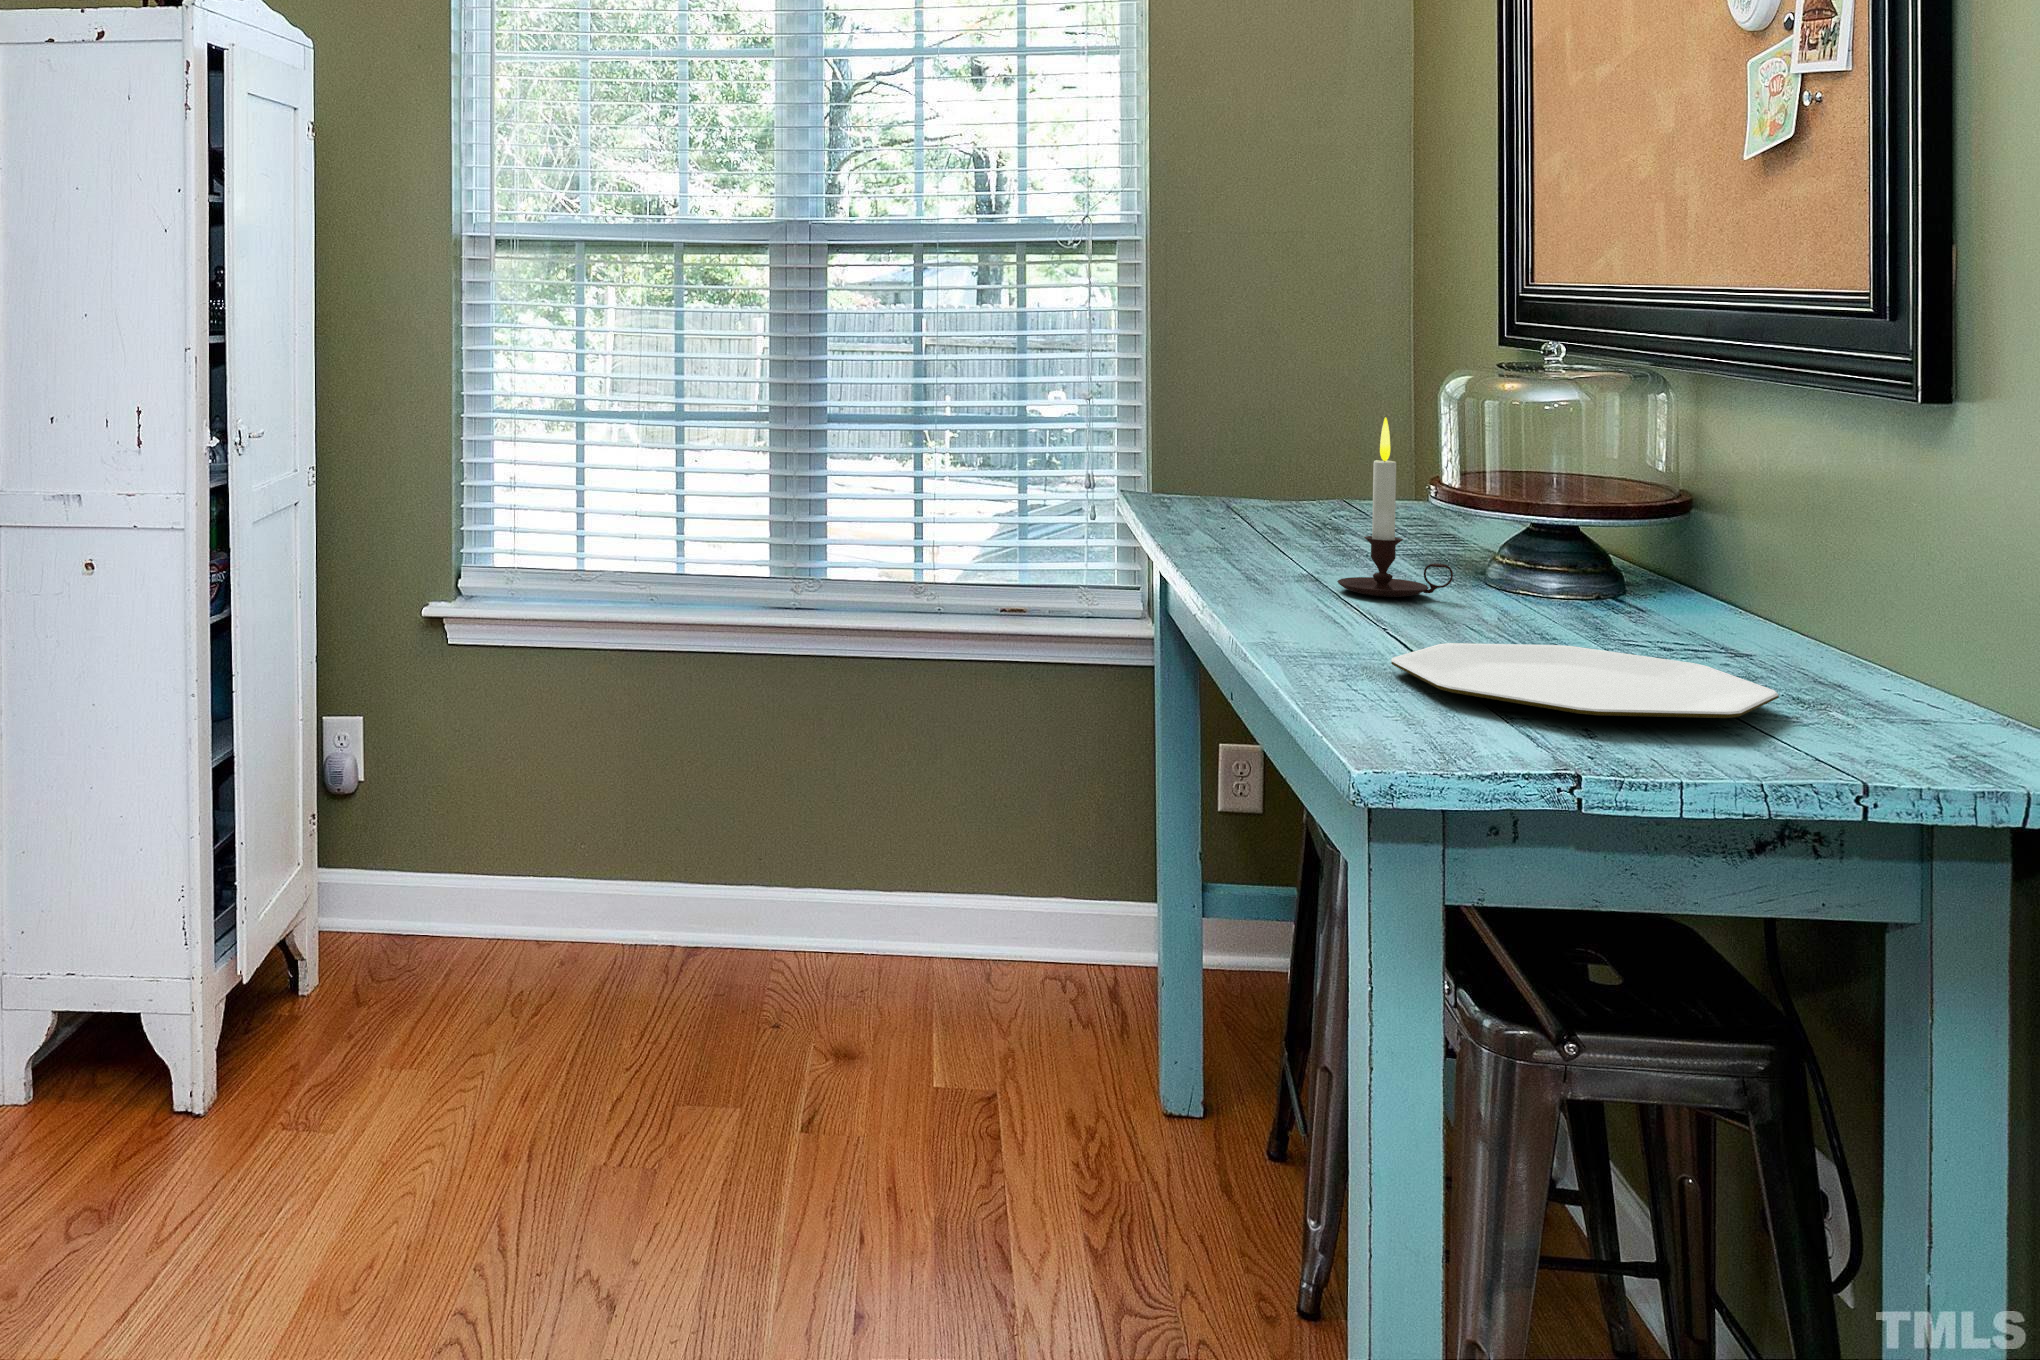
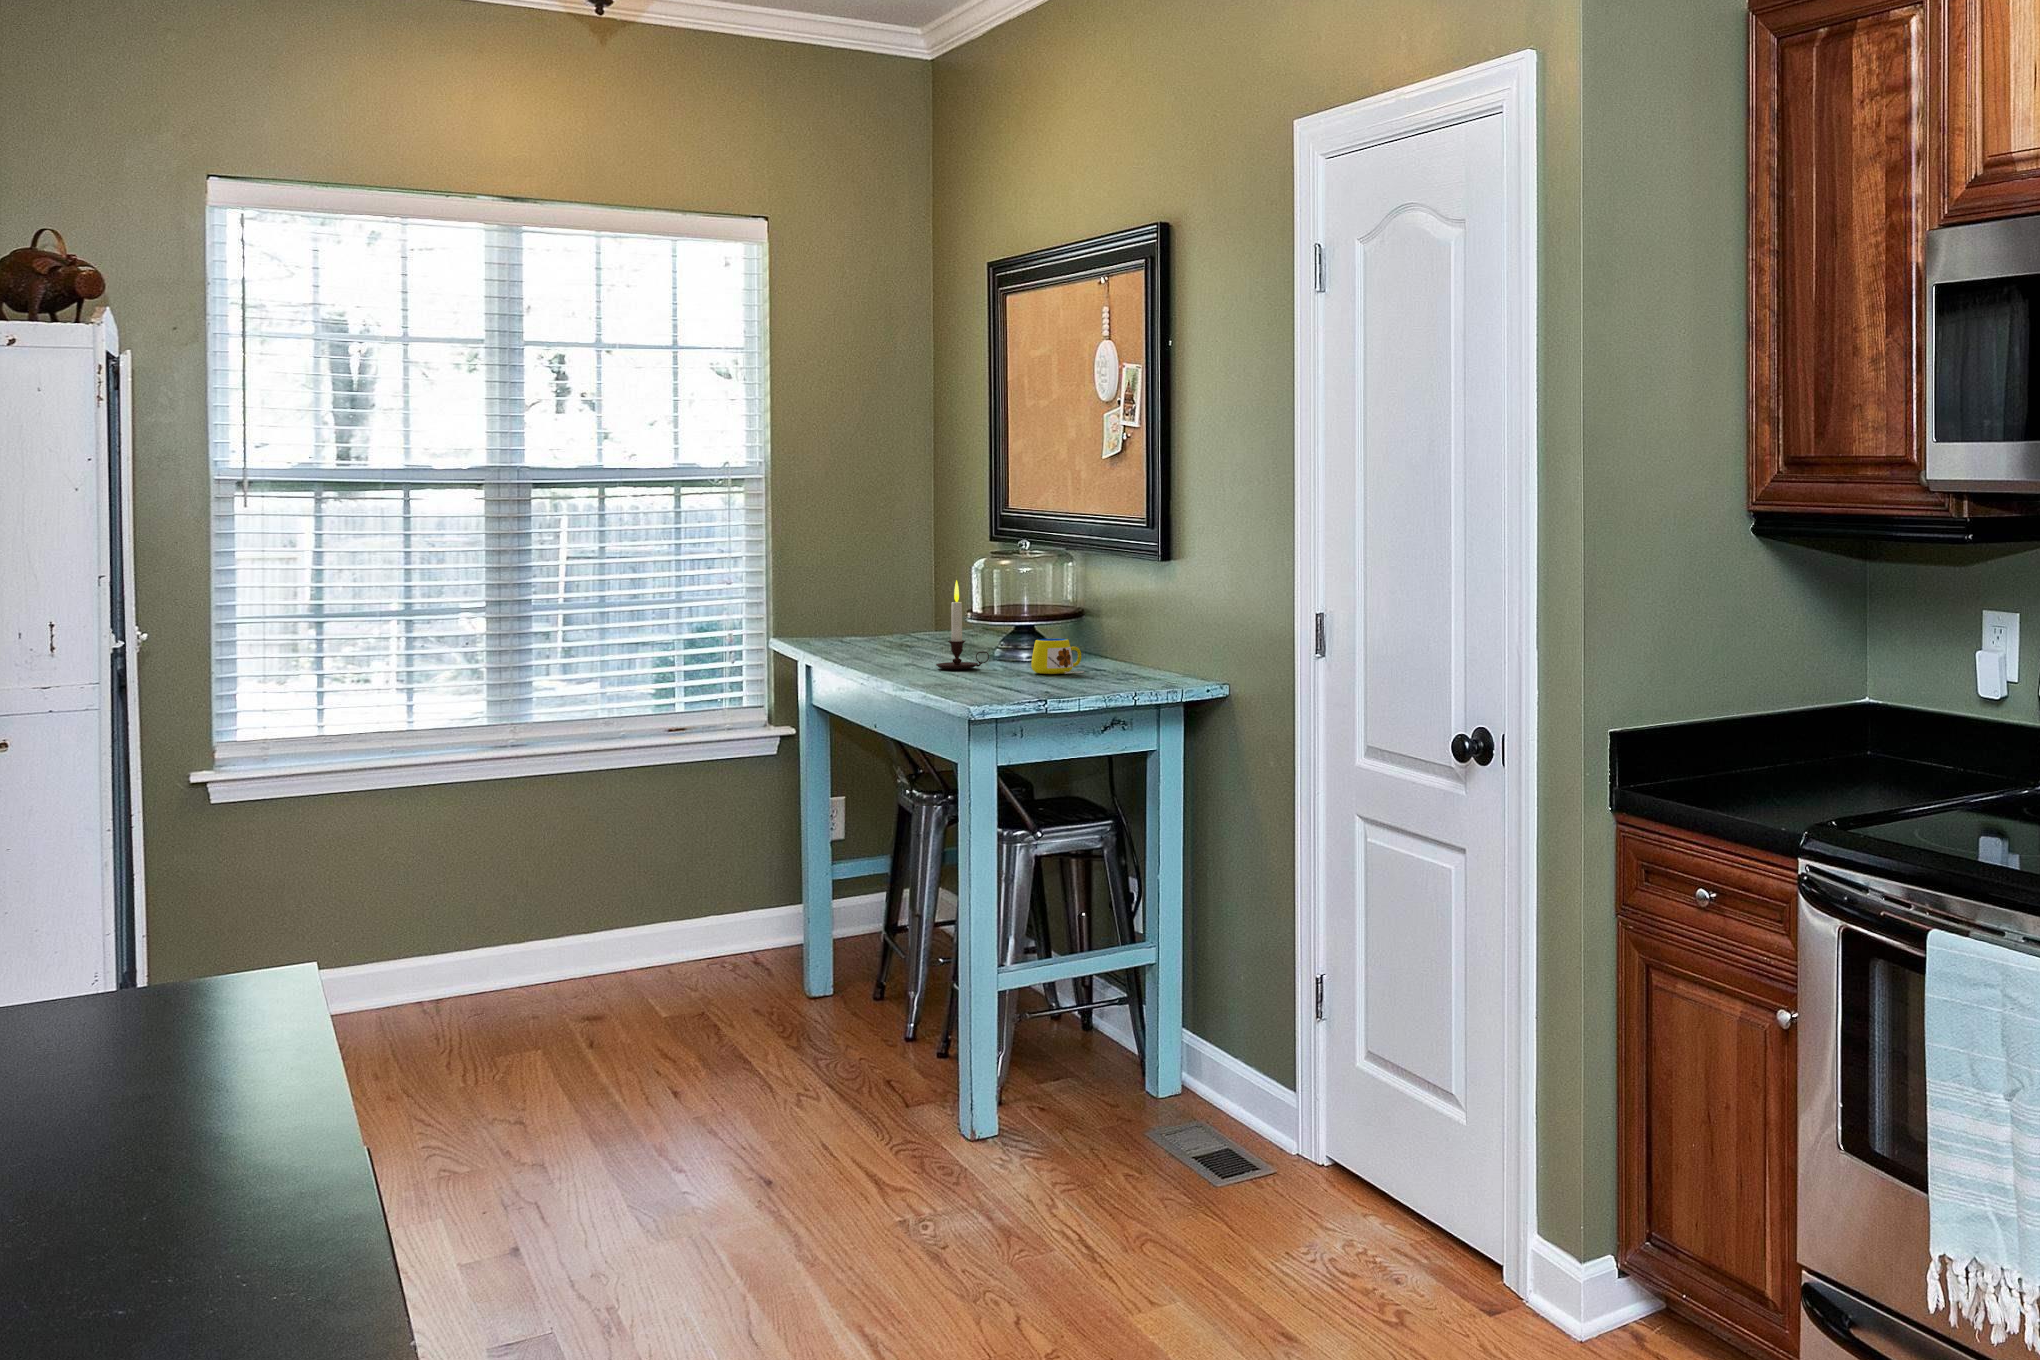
mug: none [1543,553,1674,639] -> present [1031,639,1084,674]
plate: present [1391,643,1779,718] -> none [982,676,1126,693]

